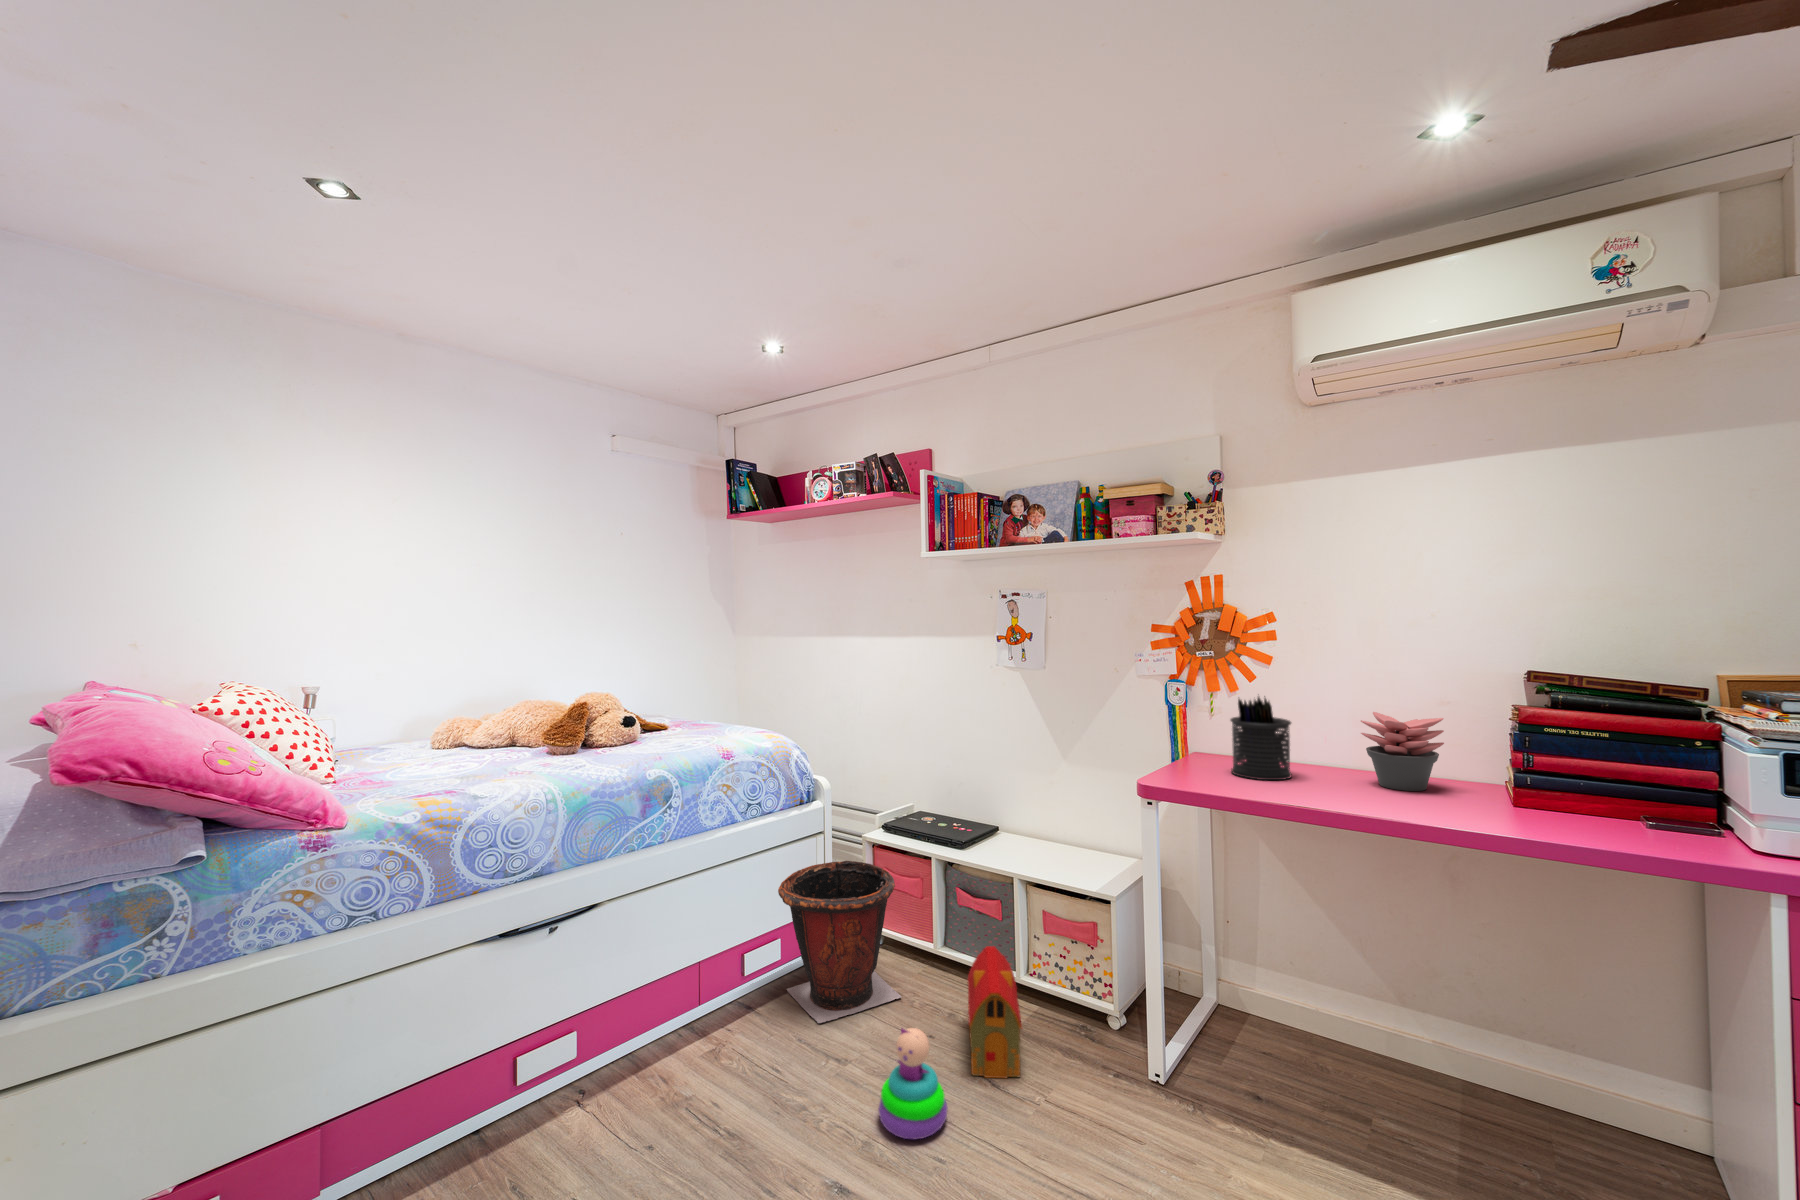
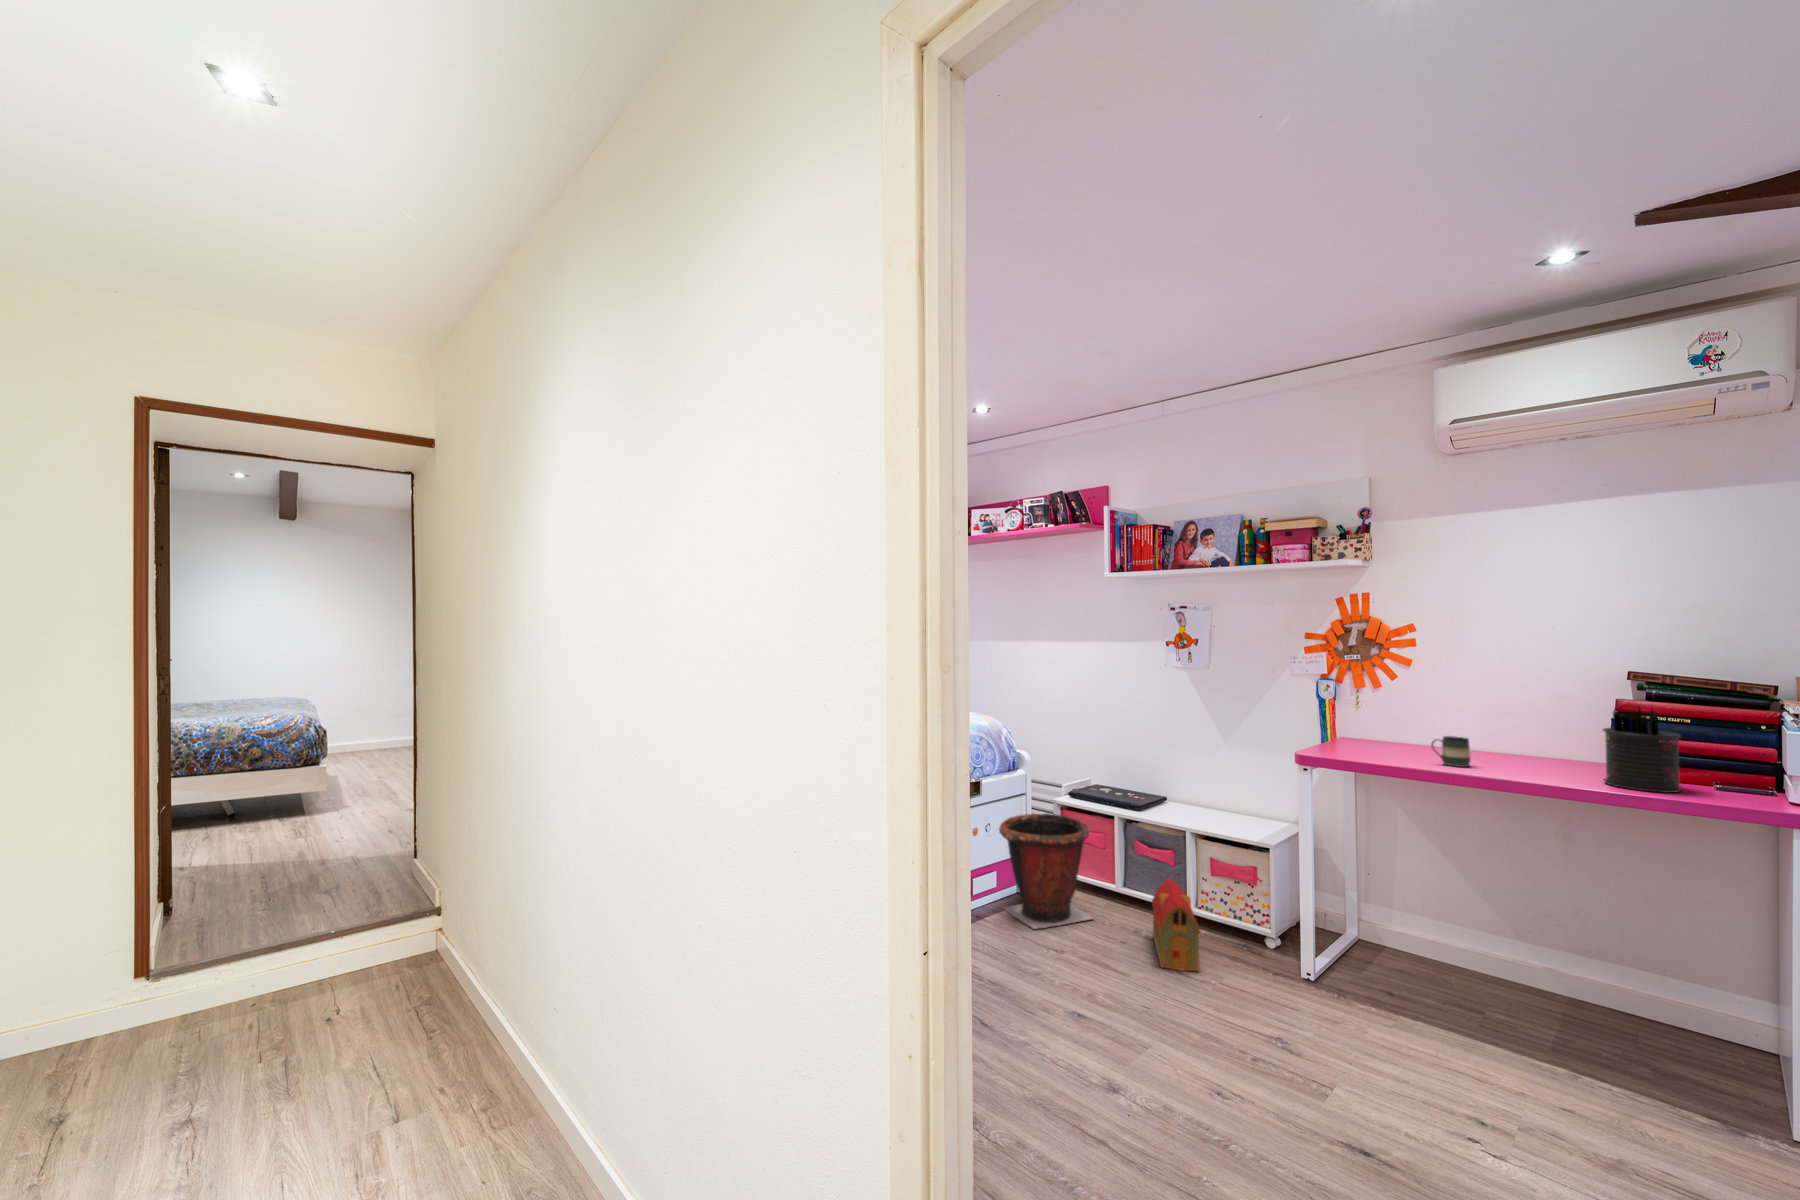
pen holder: present [1230,696,1291,780] -> present [1603,708,1681,793]
succulent plant: present [1361,712,1444,791] -> none [1485,704,1557,766]
mug: none [1300,758,1347,798] -> present [1431,736,1470,767]
stacking toy: present [878,1028,947,1140] -> none [1095,919,1148,997]

